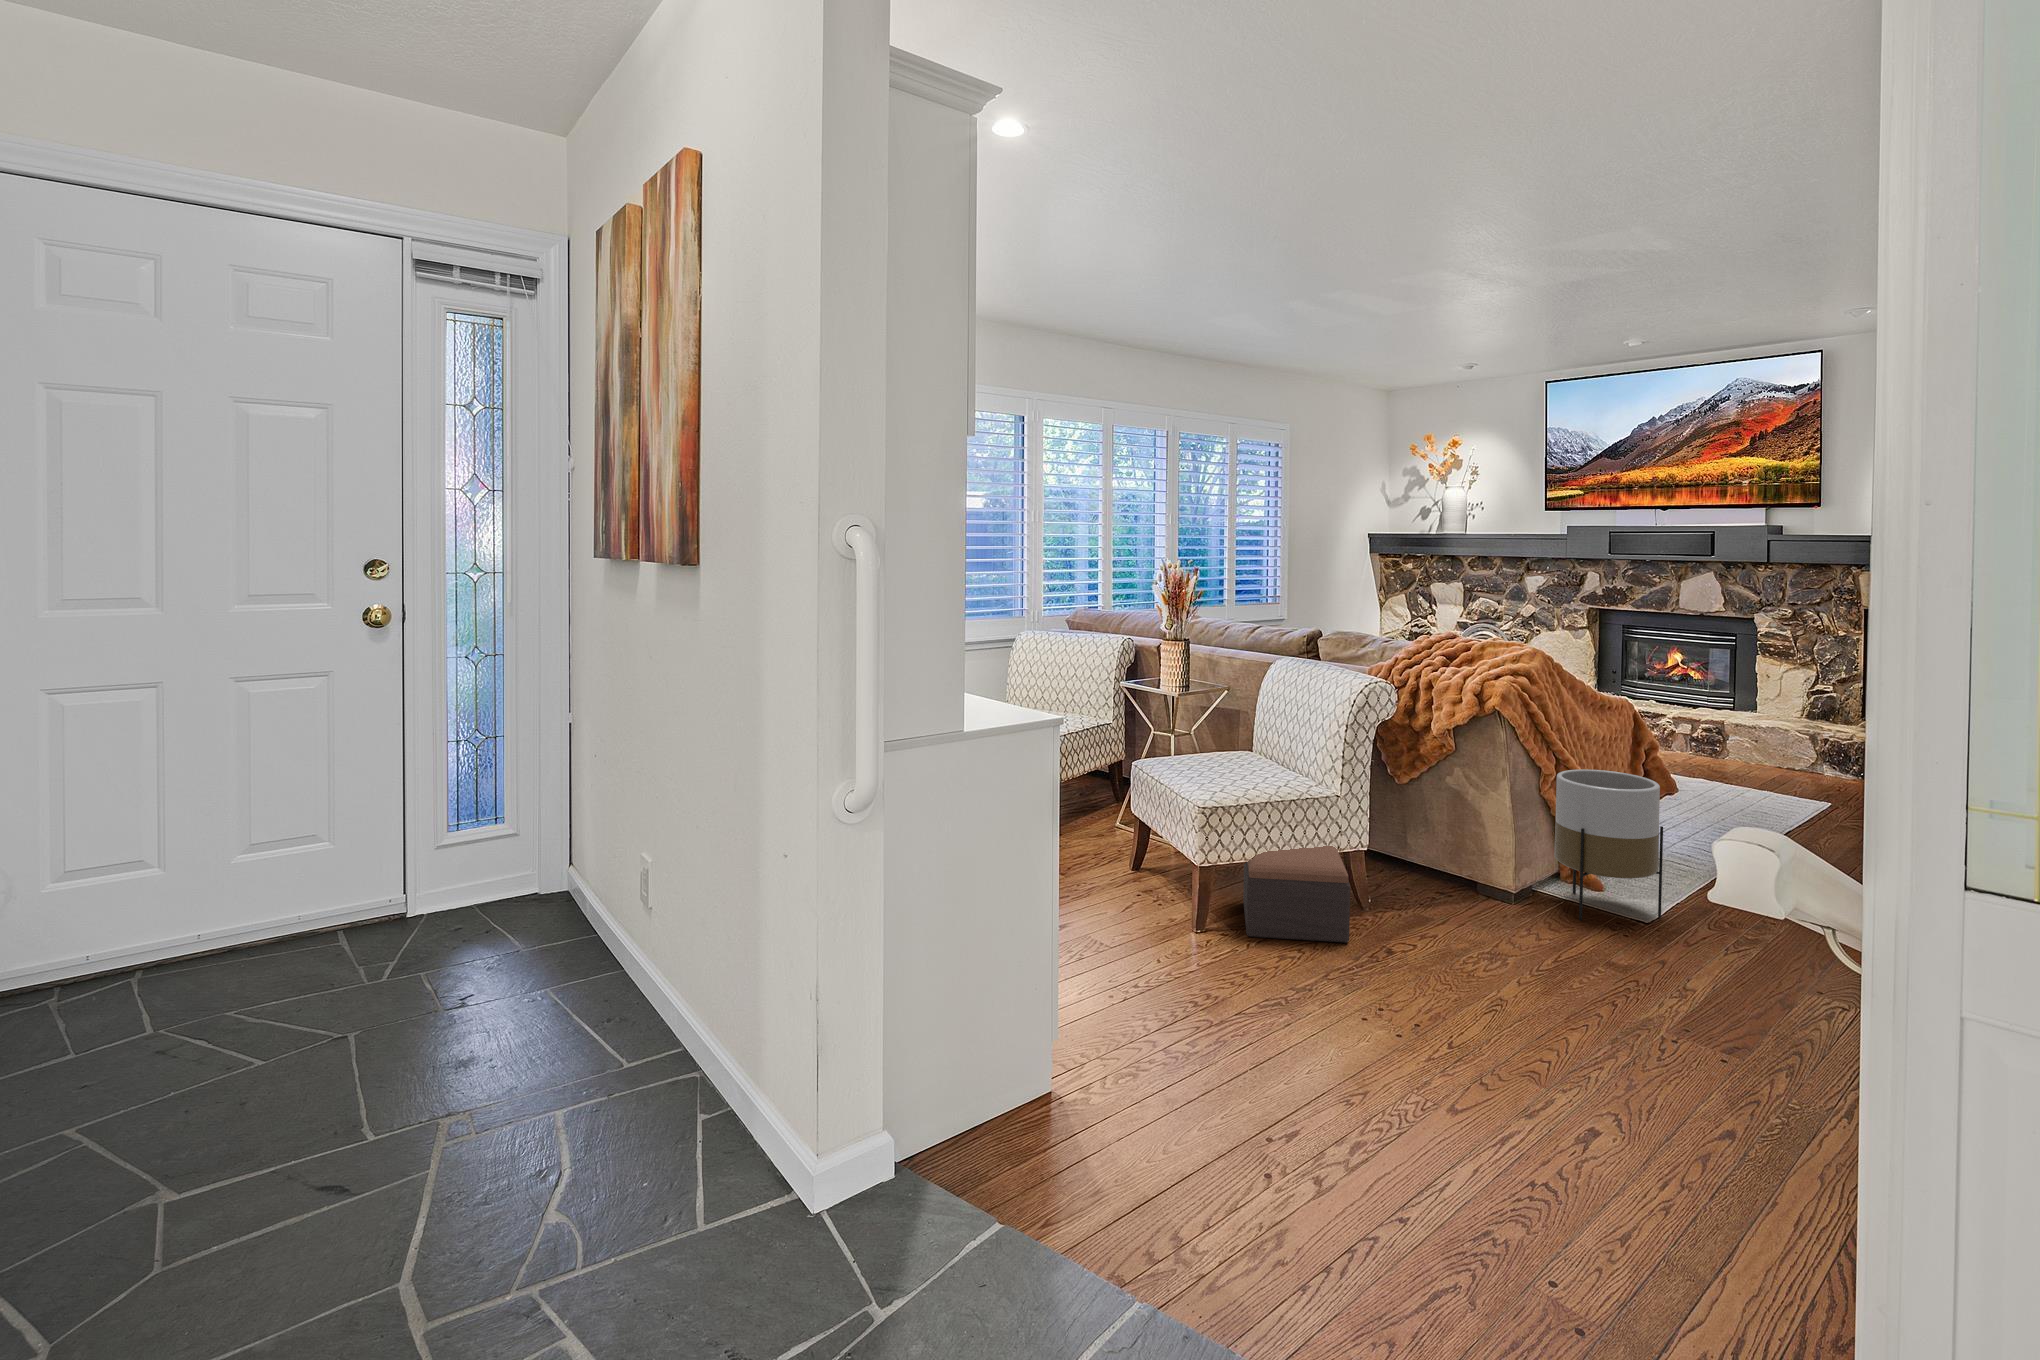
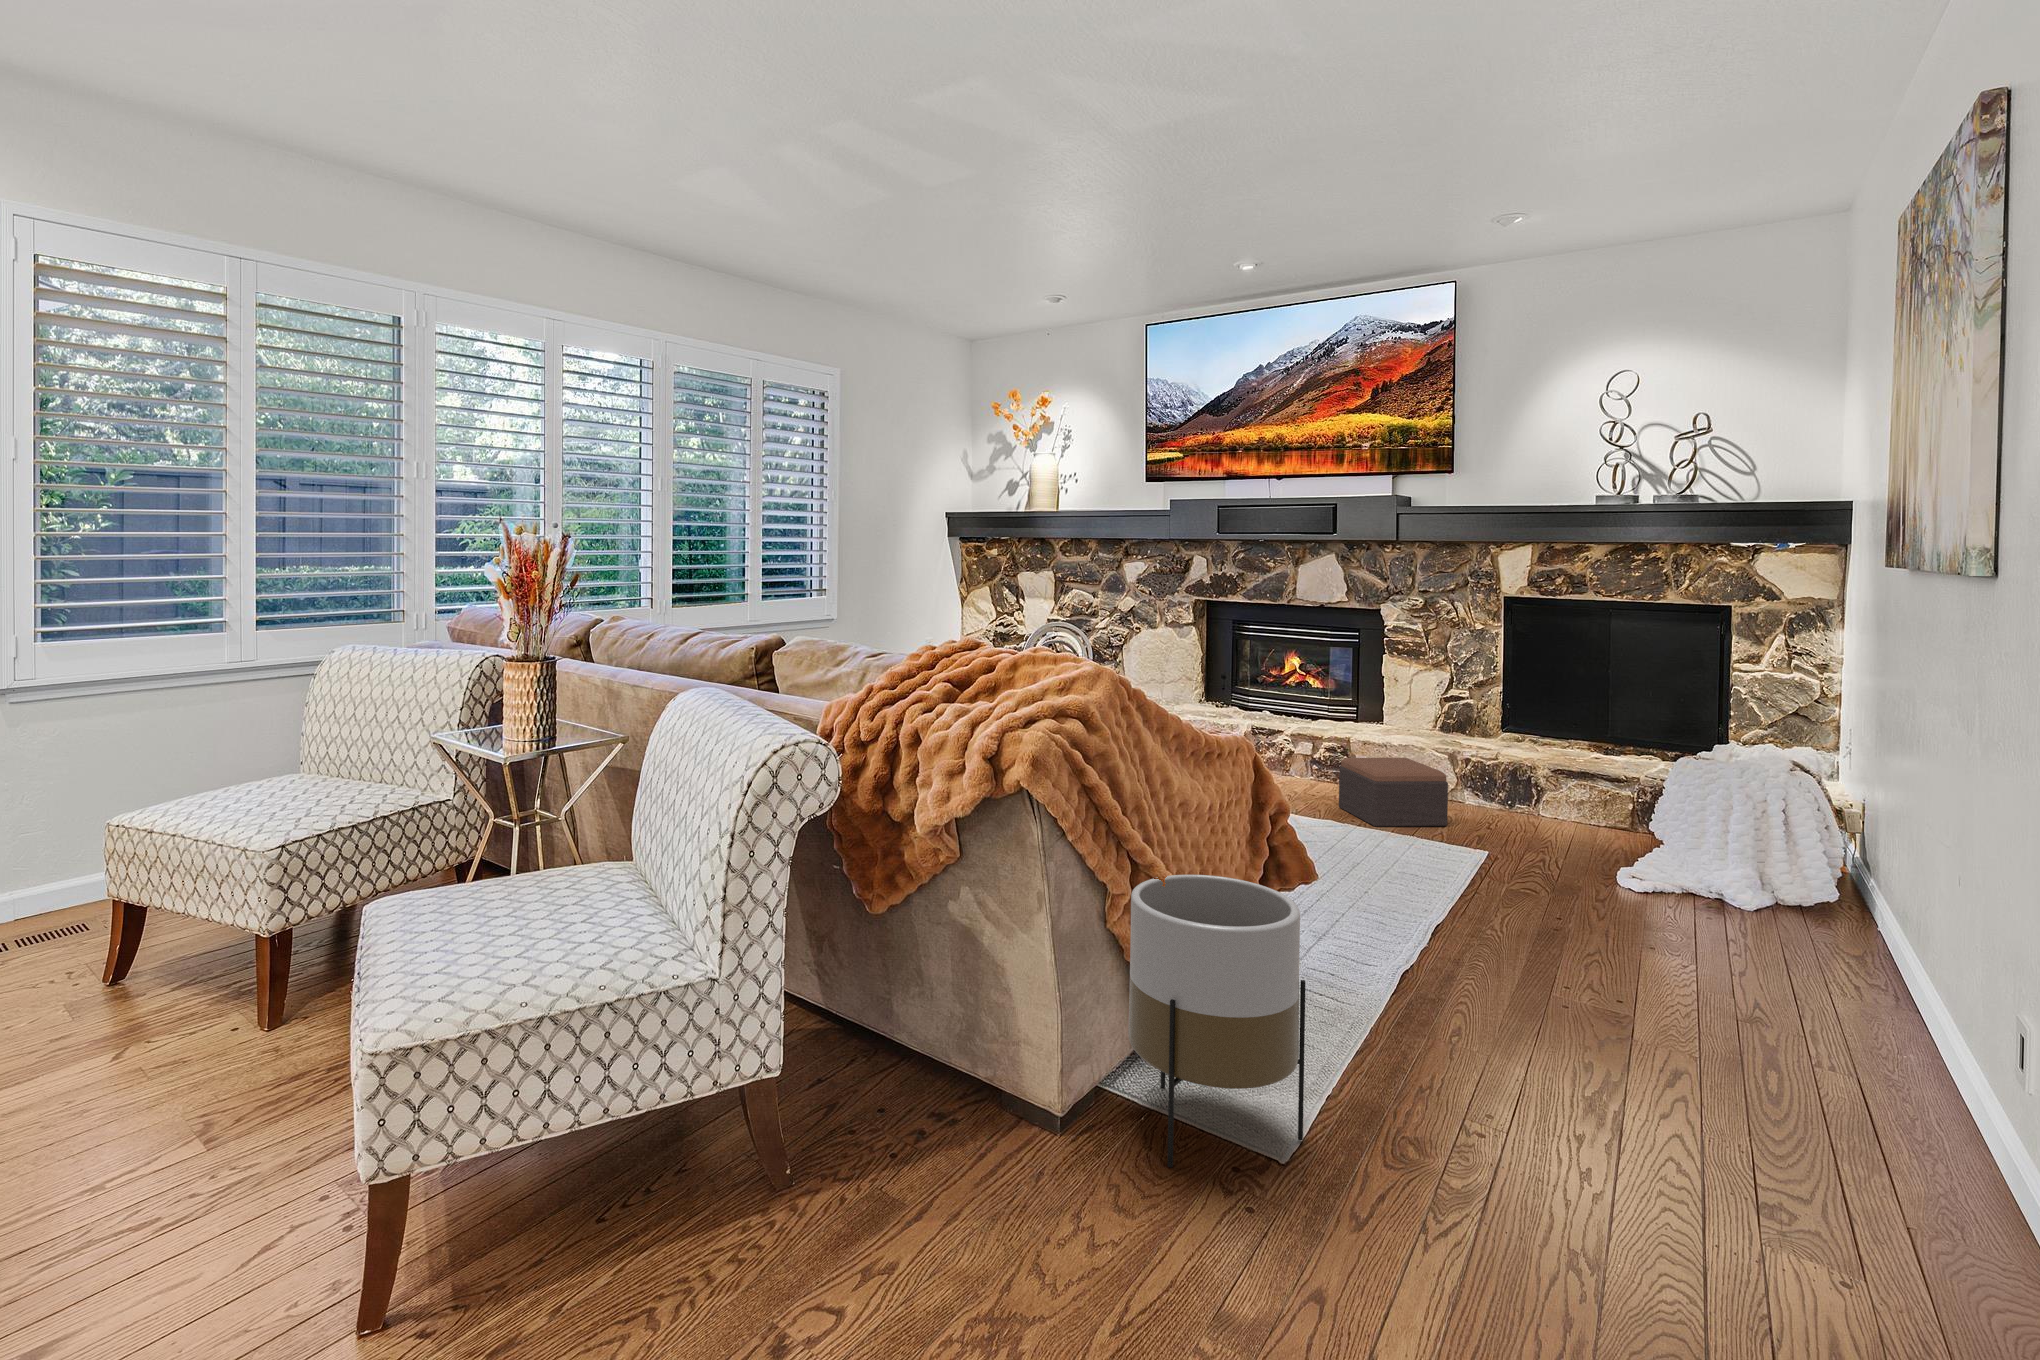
footstool: present [1243,846,1350,943] -> present [1339,758,1448,827]

